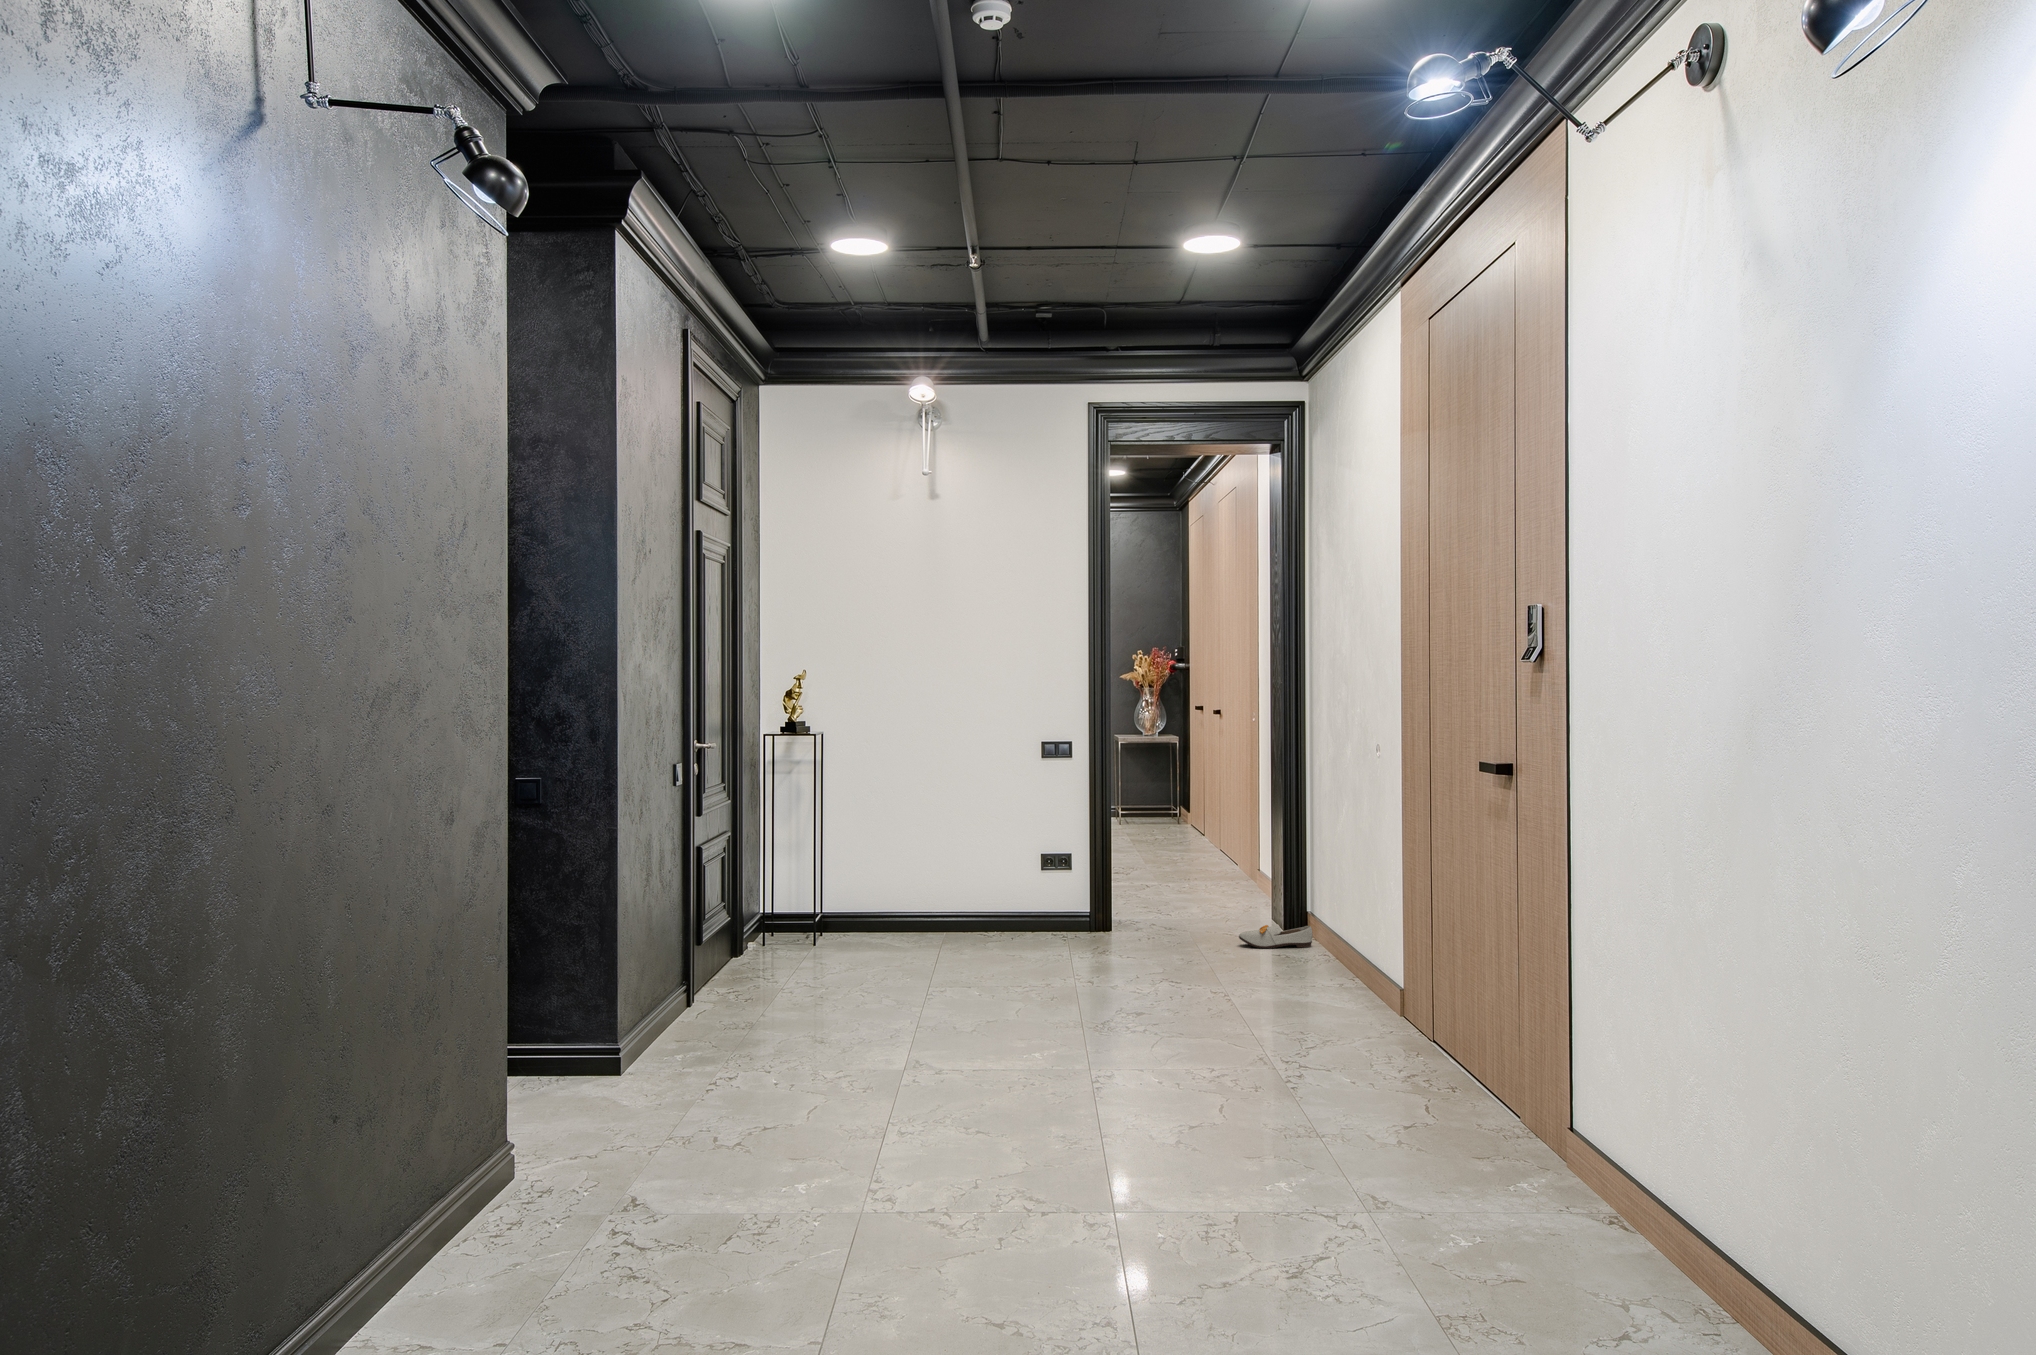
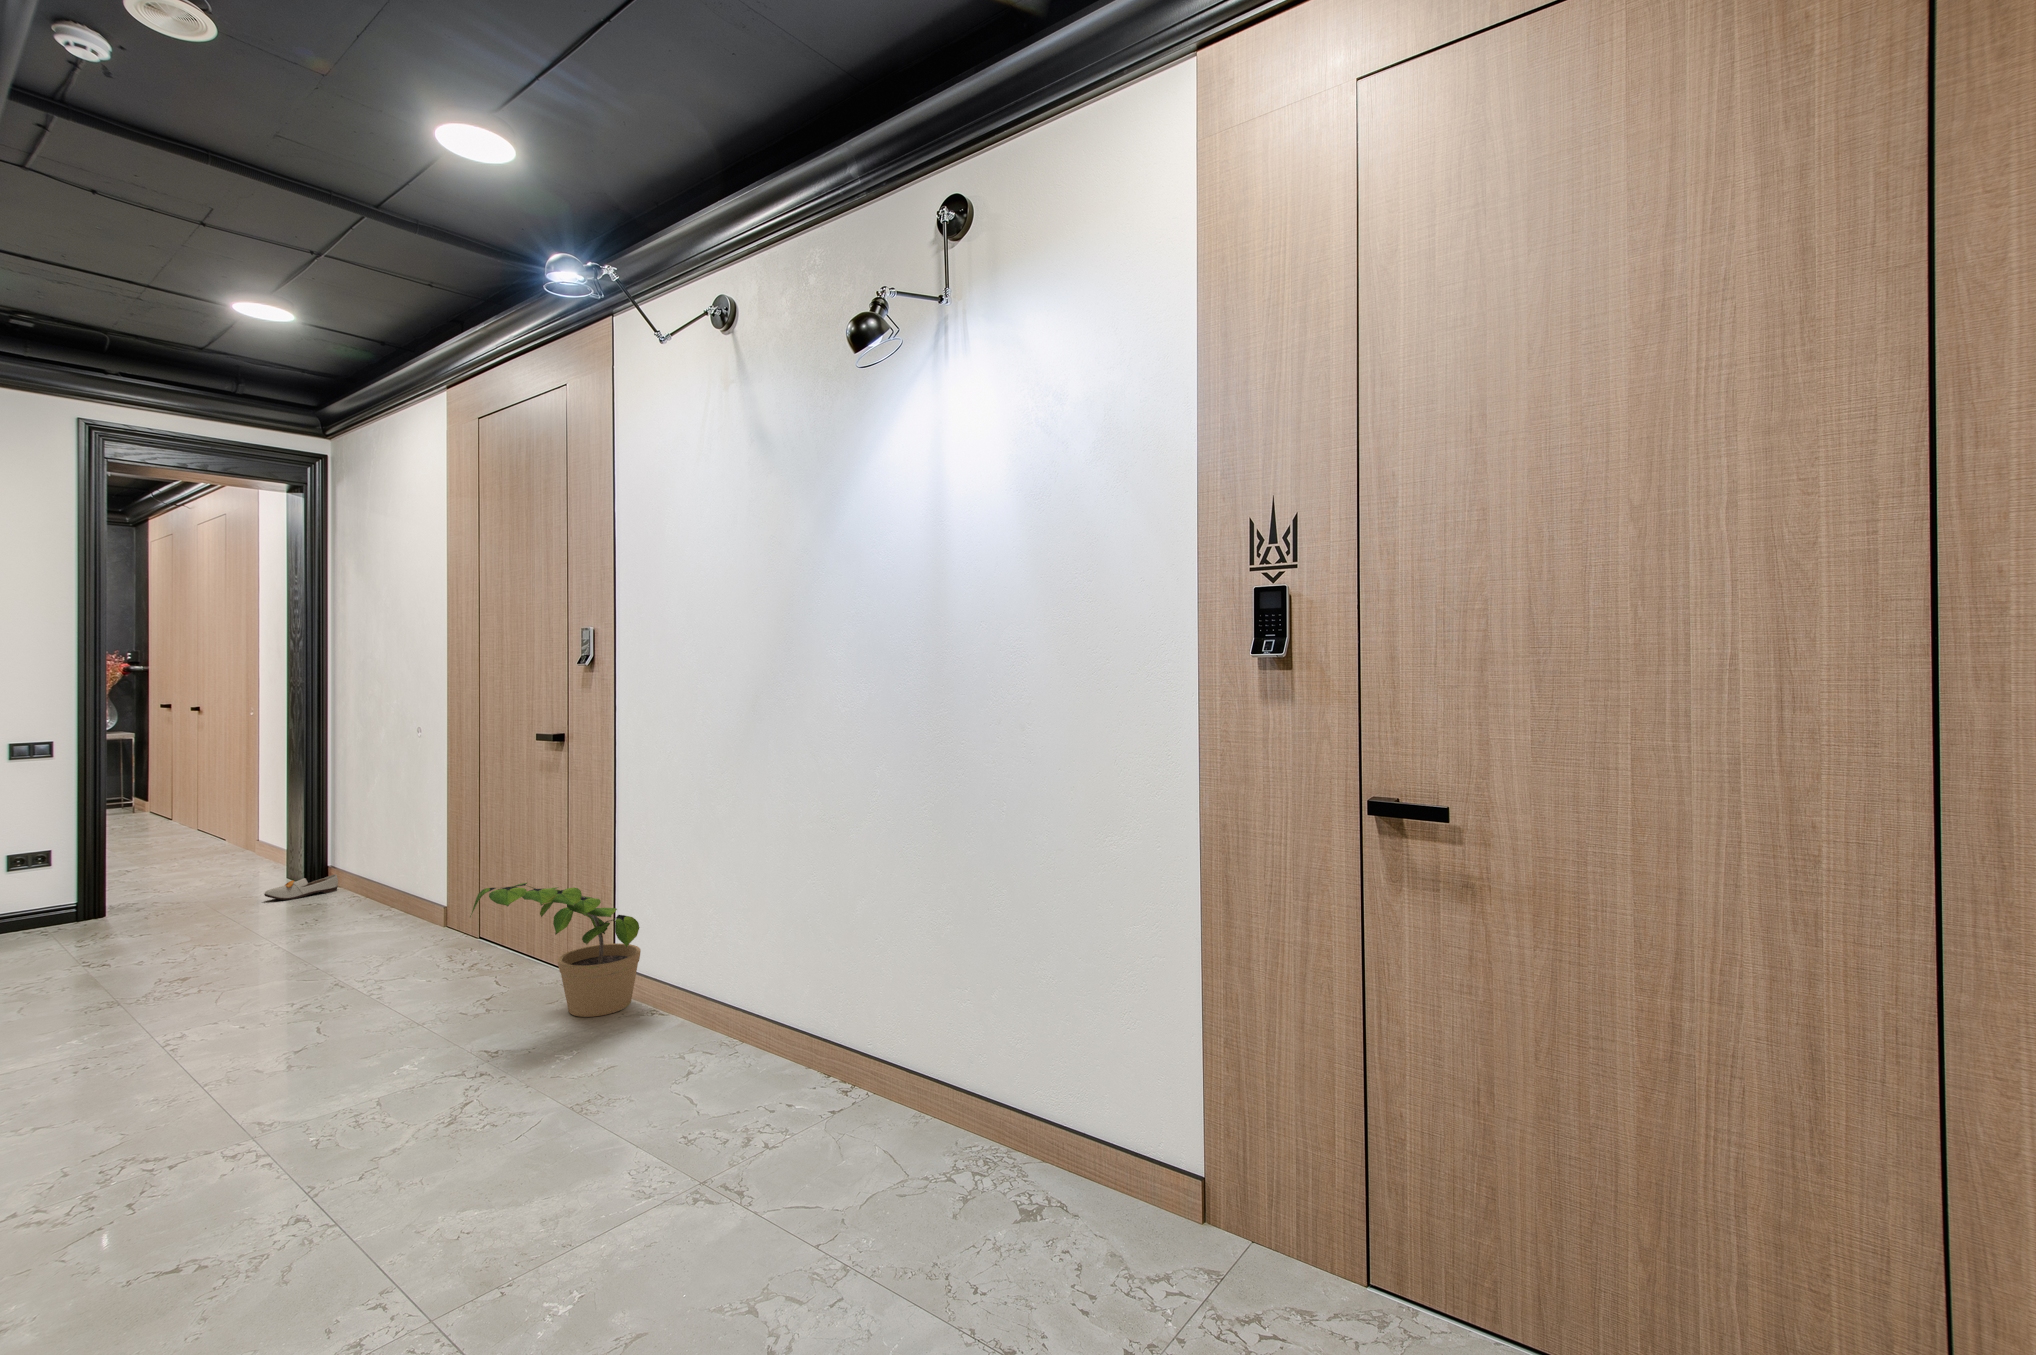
potted plant: none [1386,1024,1681,1308] -> present [470,883,641,1017]

